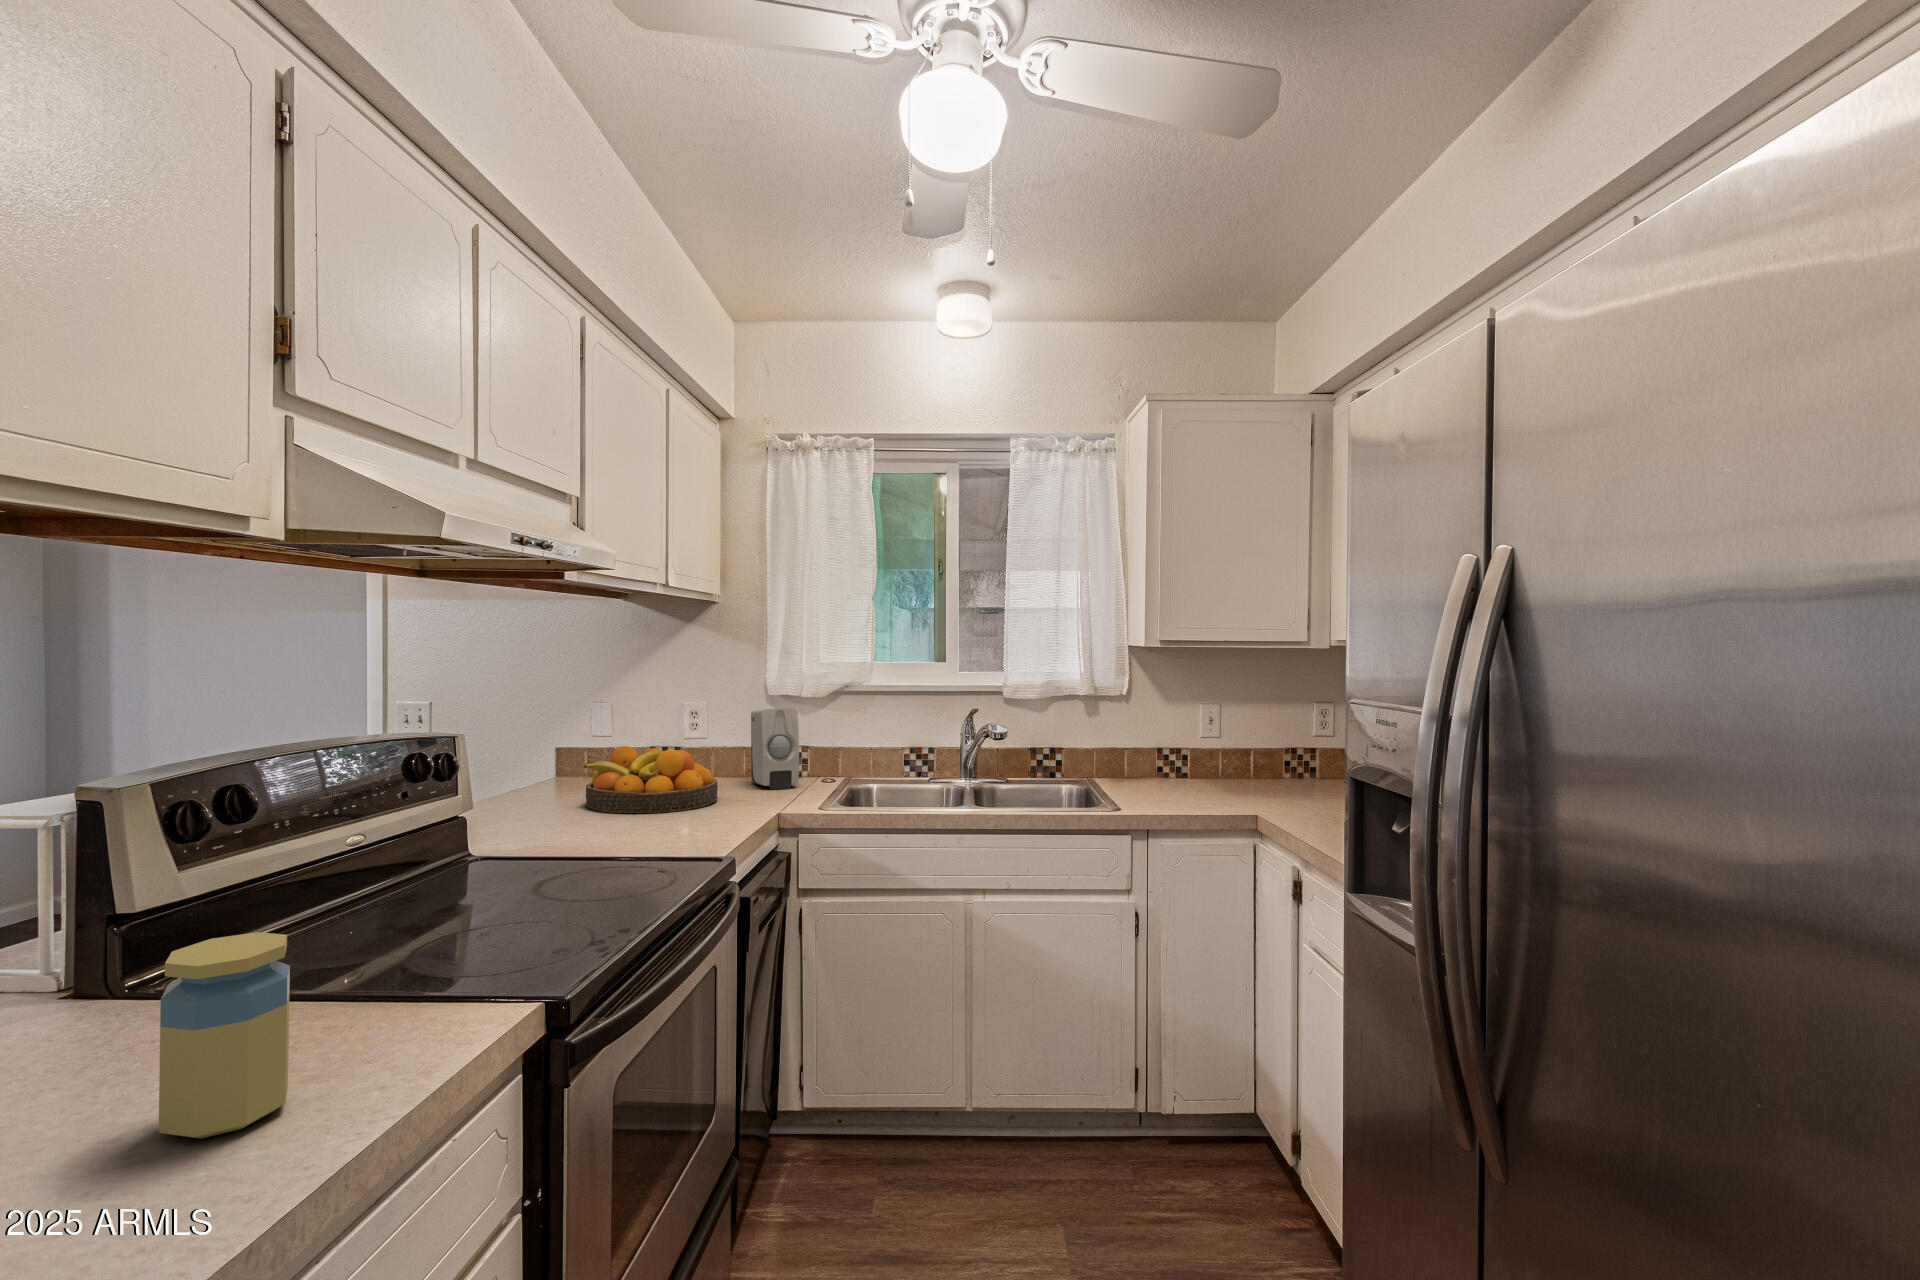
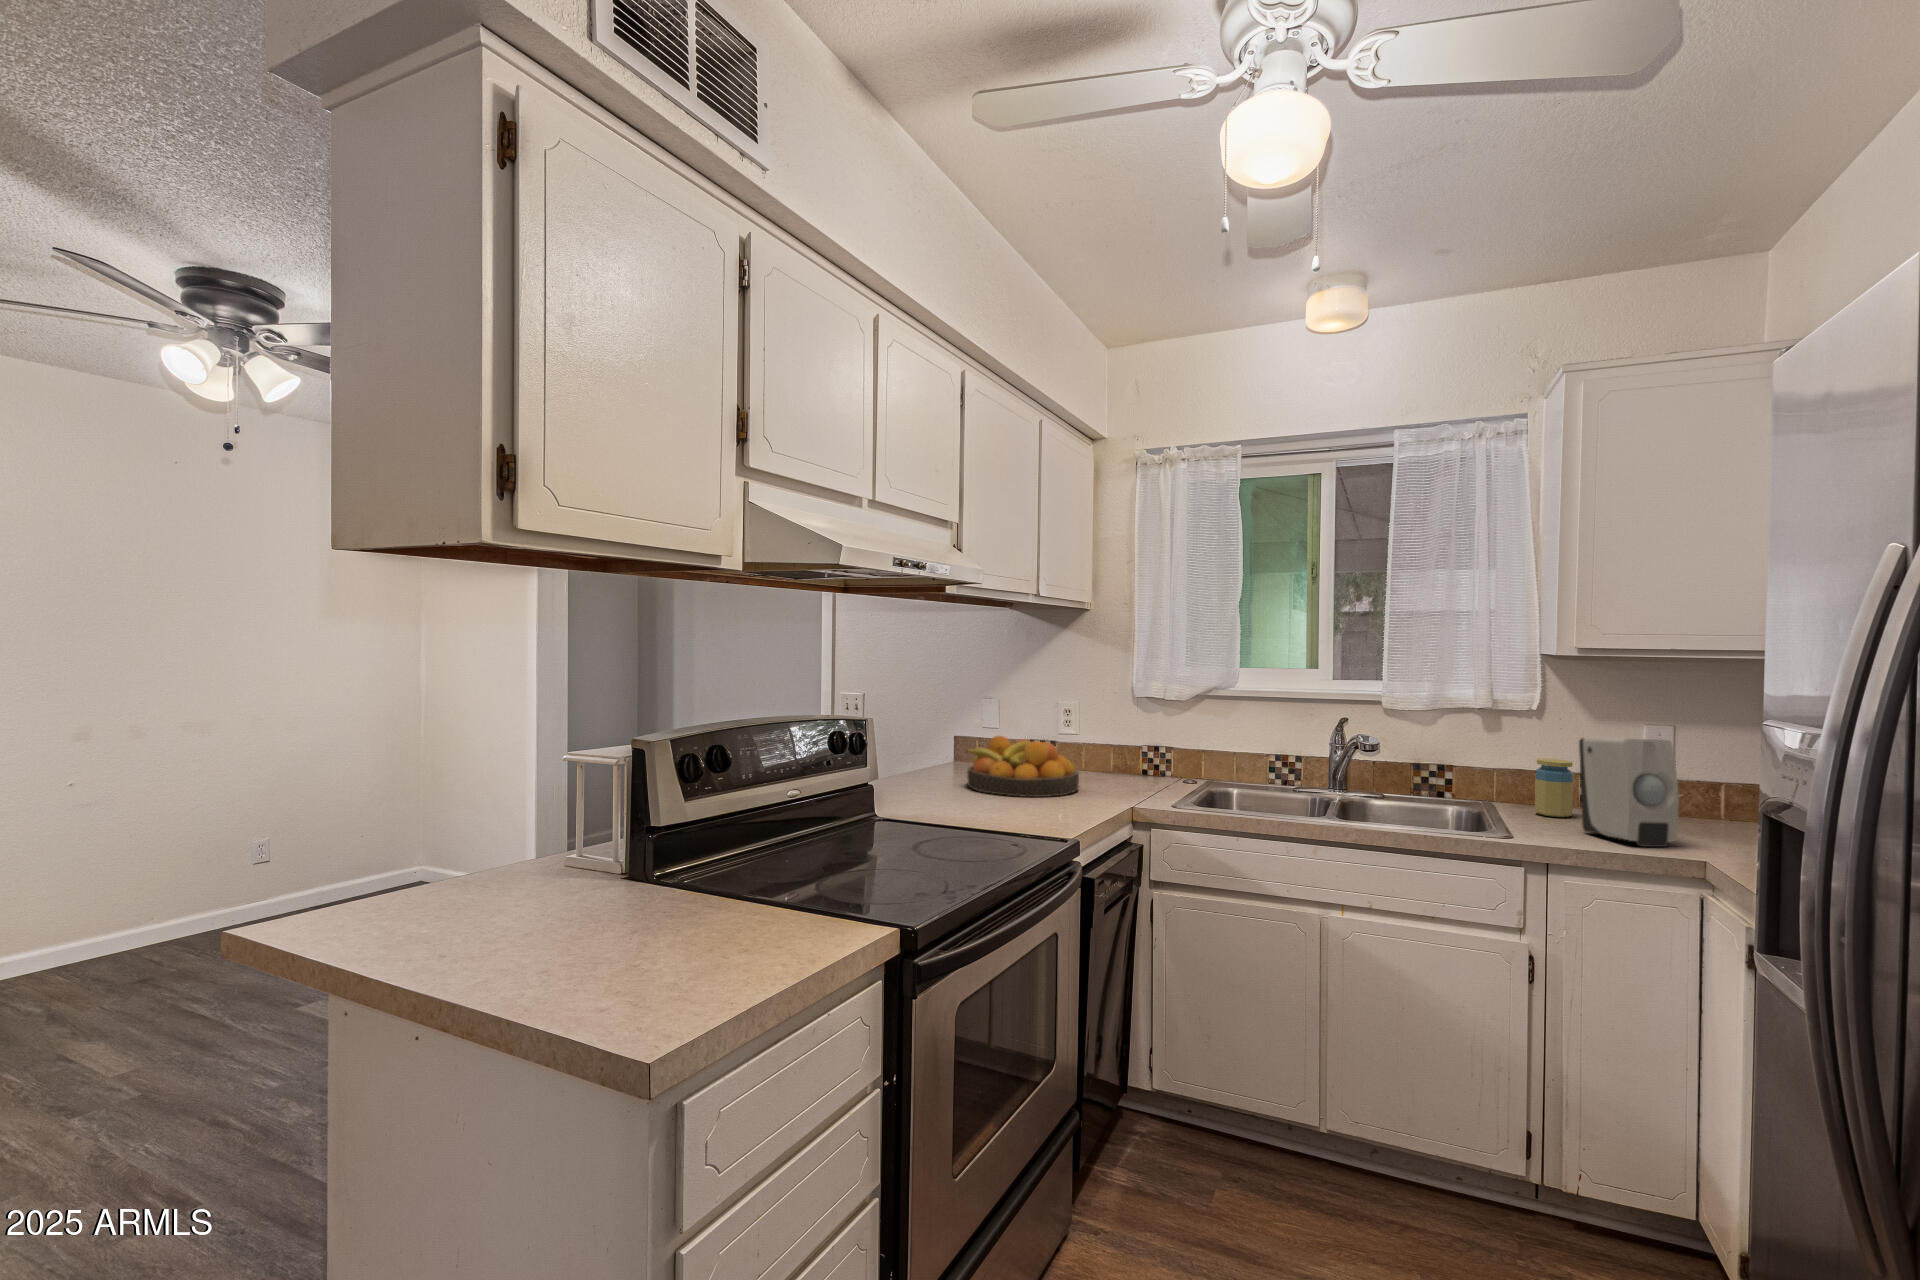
soap dispenser: present [751,709,799,790] -> present [1579,738,1679,847]
jar: present [159,932,290,1138] -> present [1535,759,1573,817]

